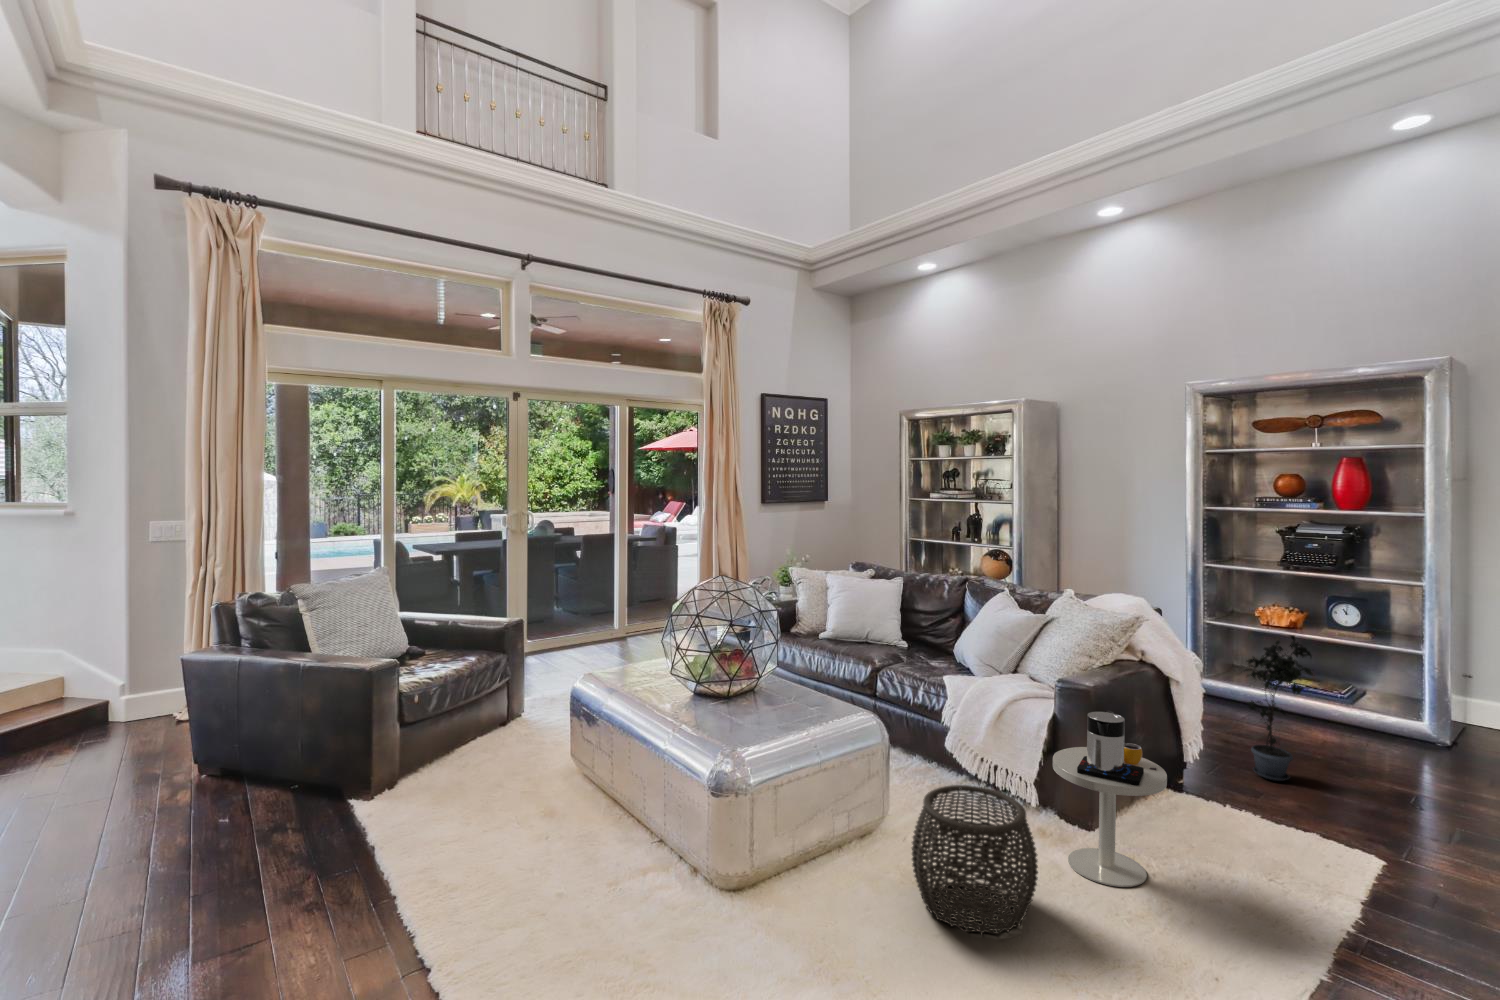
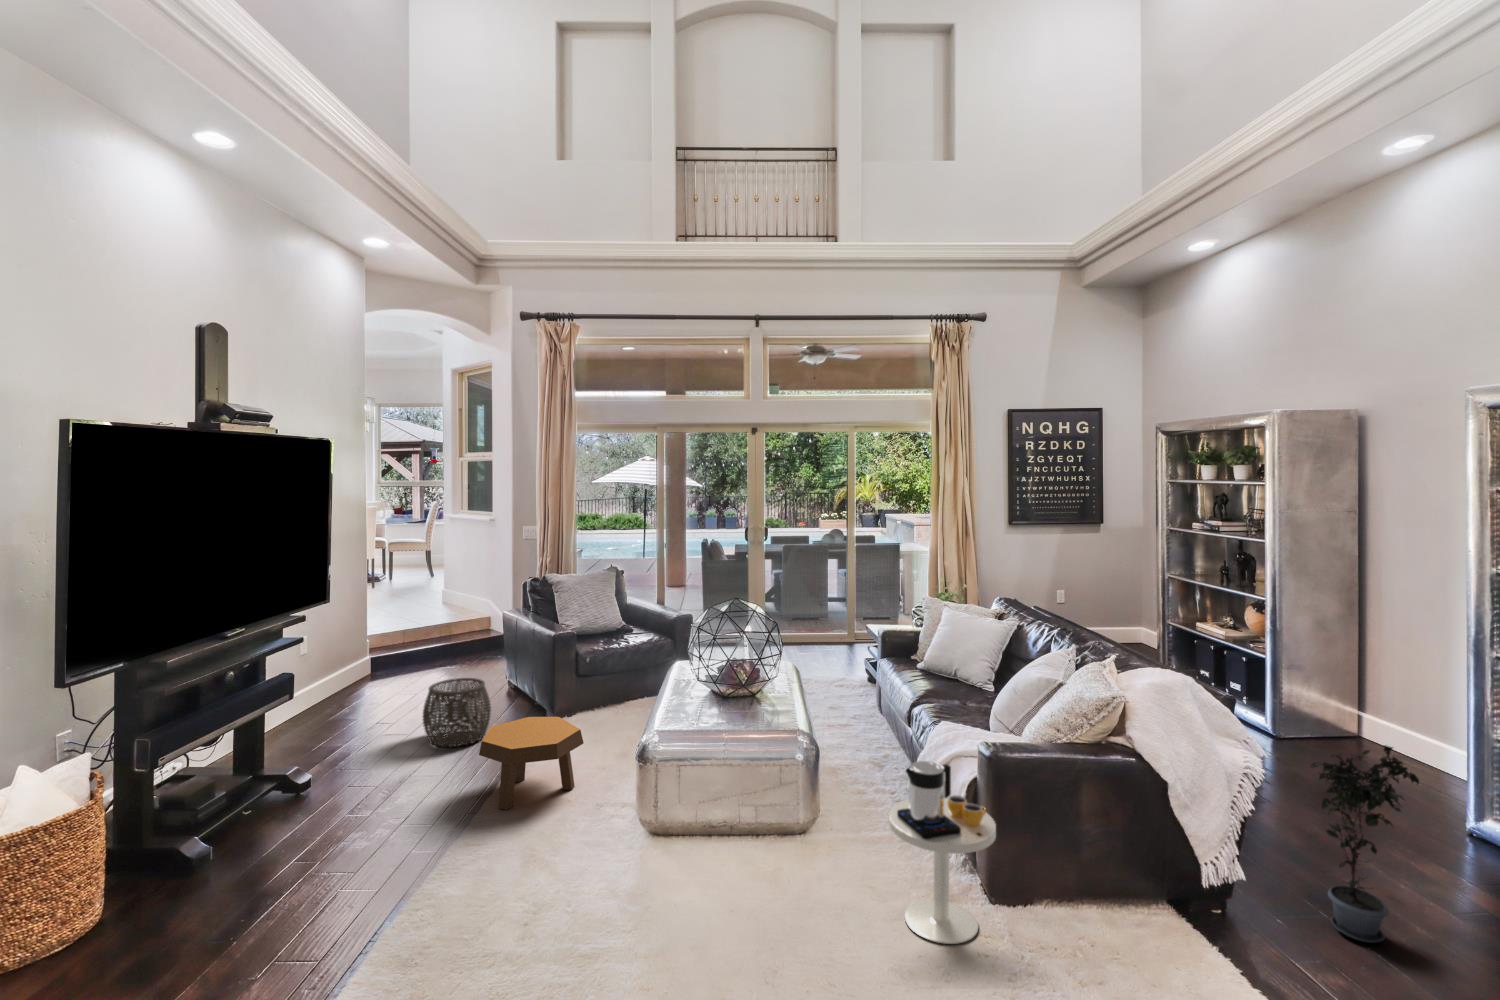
footstool: none [417,781,577,943] -> present [479,717,584,810]
woven basket: present [912,785,1038,934] -> present [423,678,491,747]

